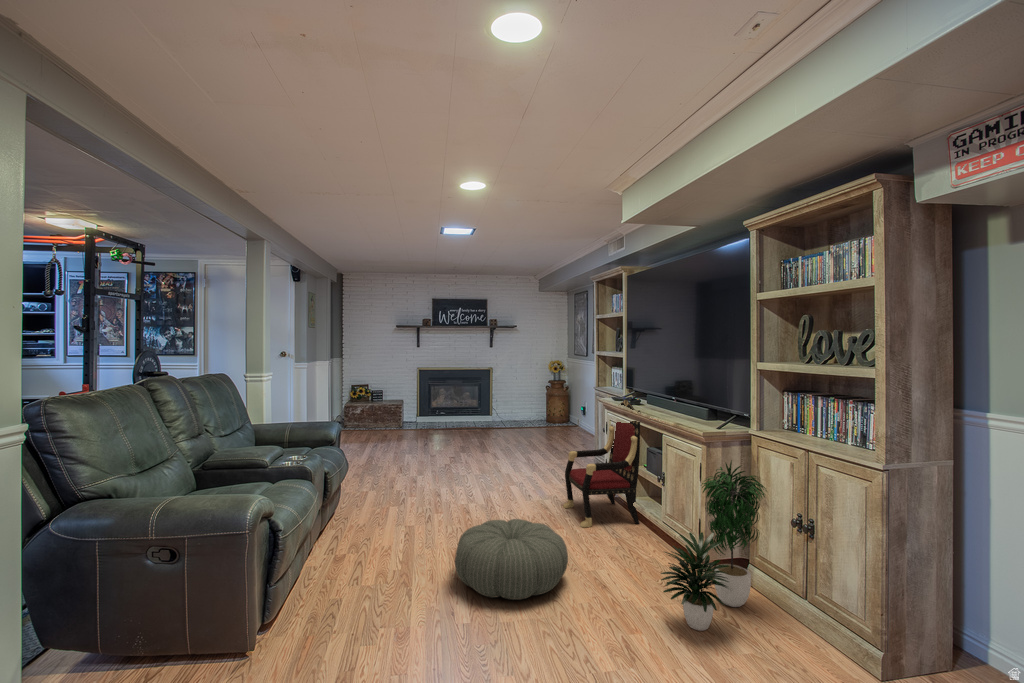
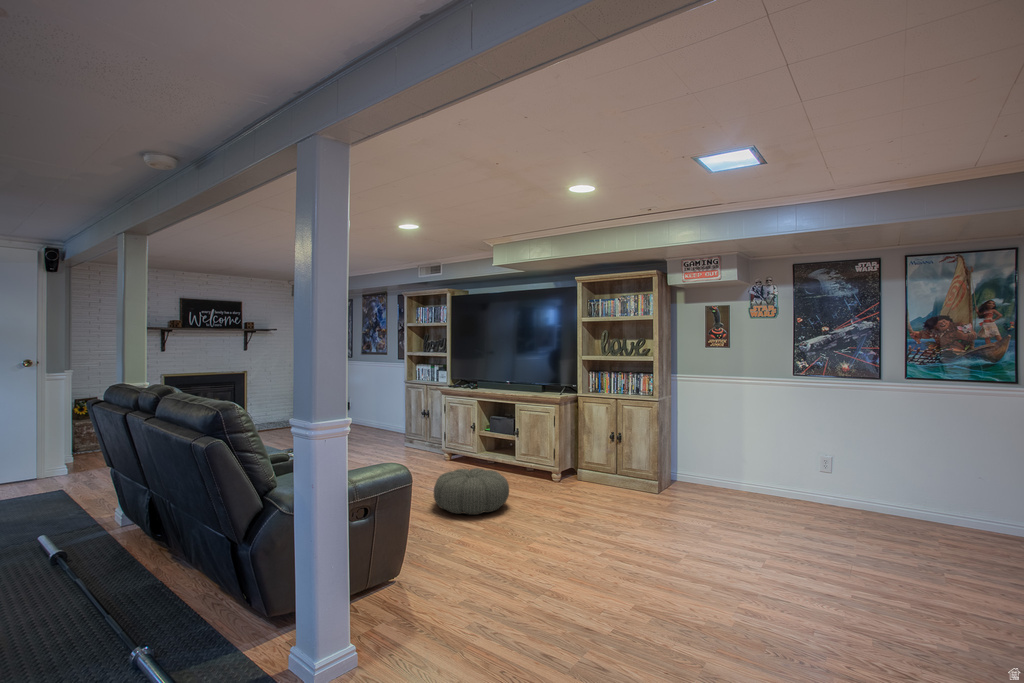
armchair: present [563,399,640,527] -> none [429,385,490,477]
potted plant: present [661,460,767,631] -> none [562,409,600,499]

